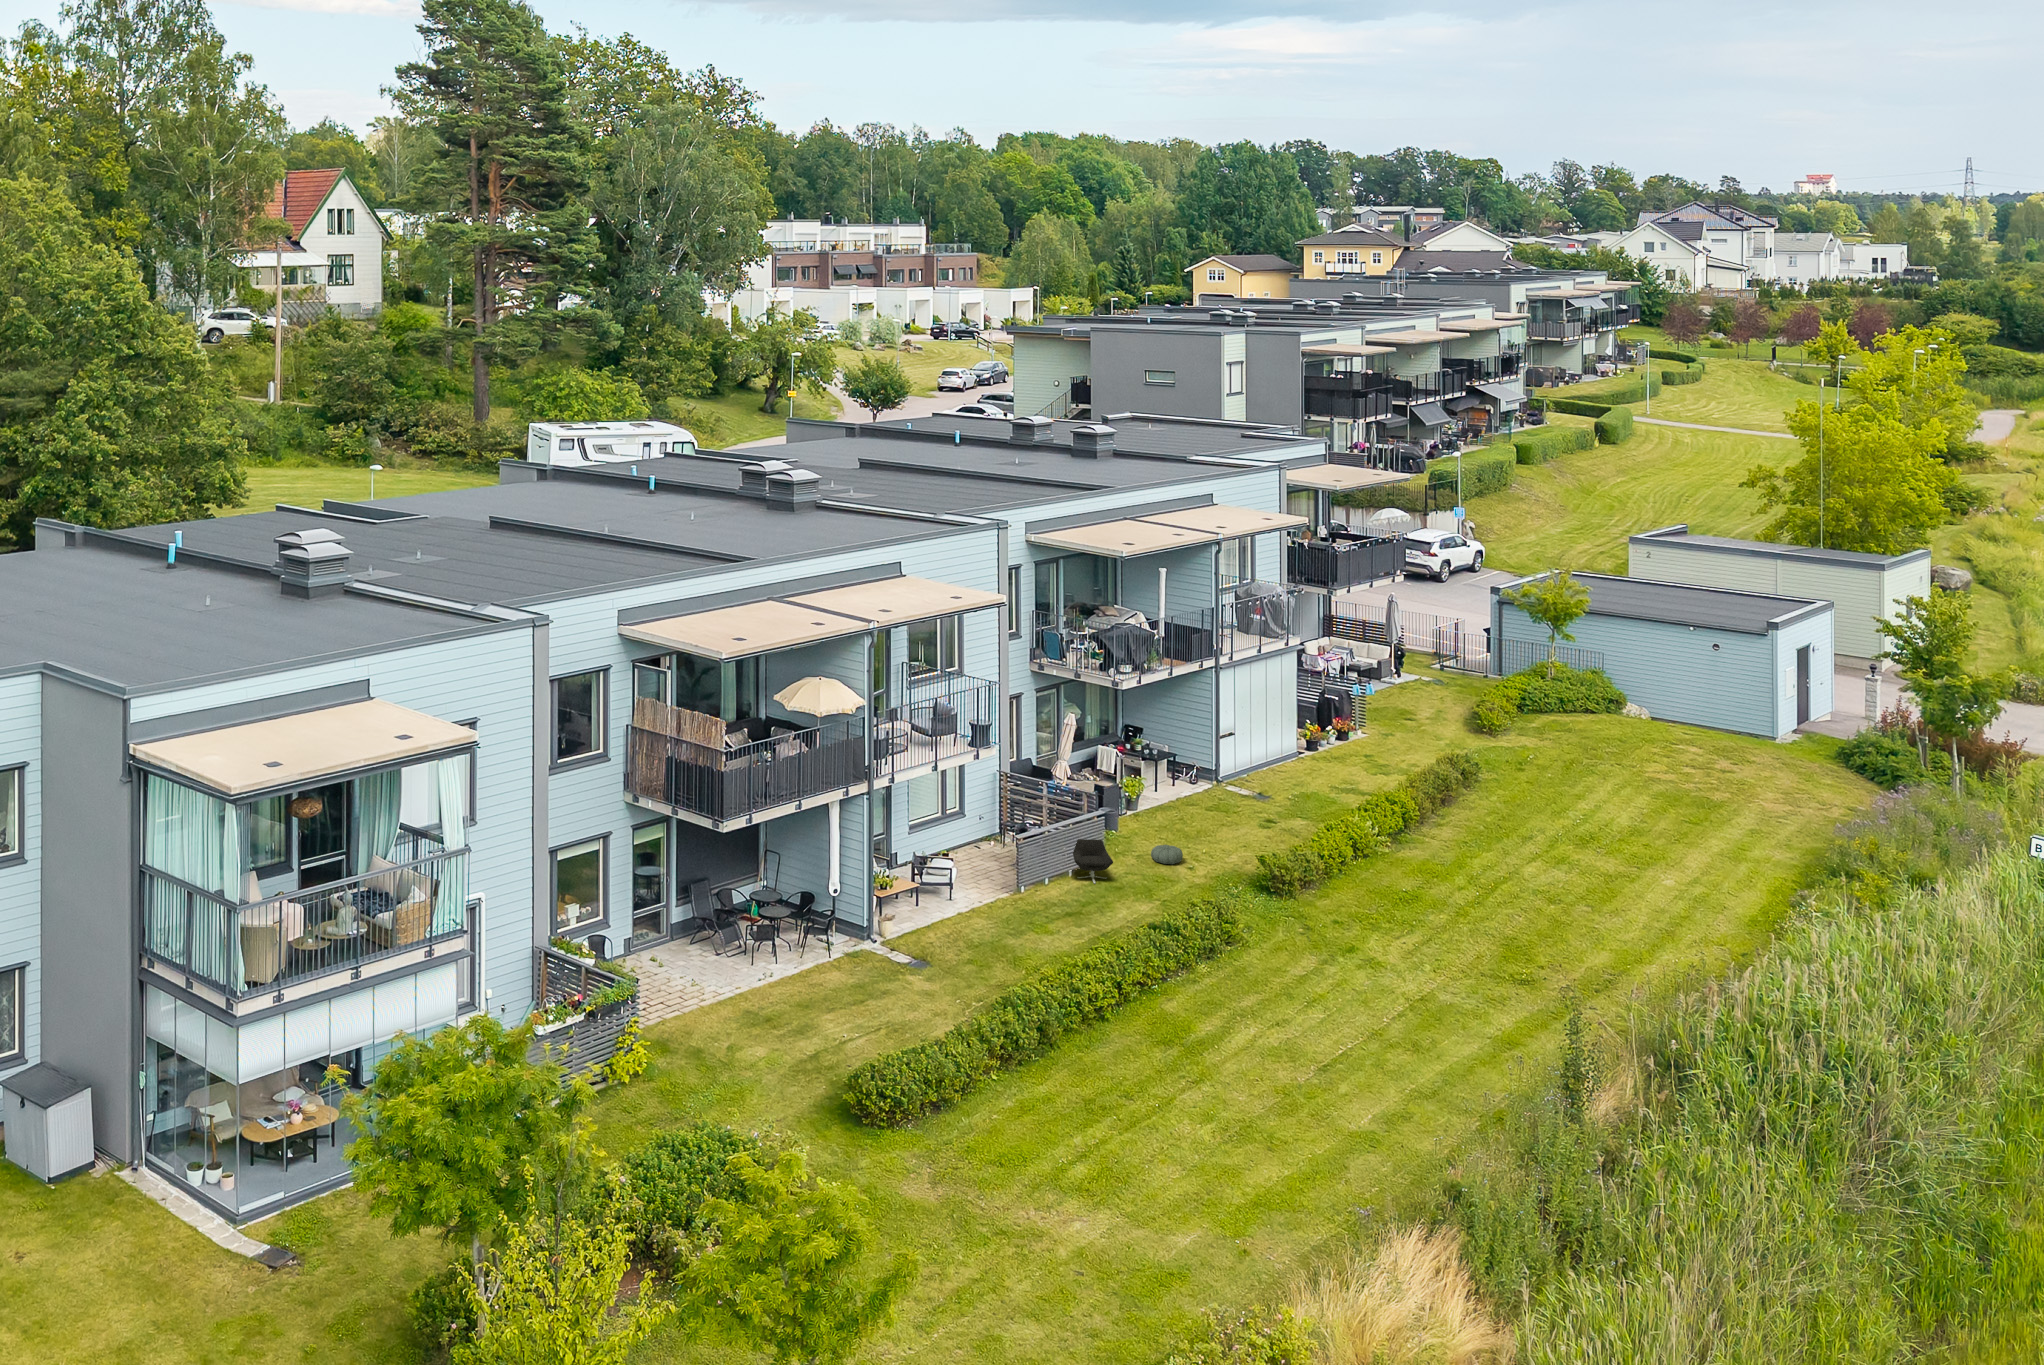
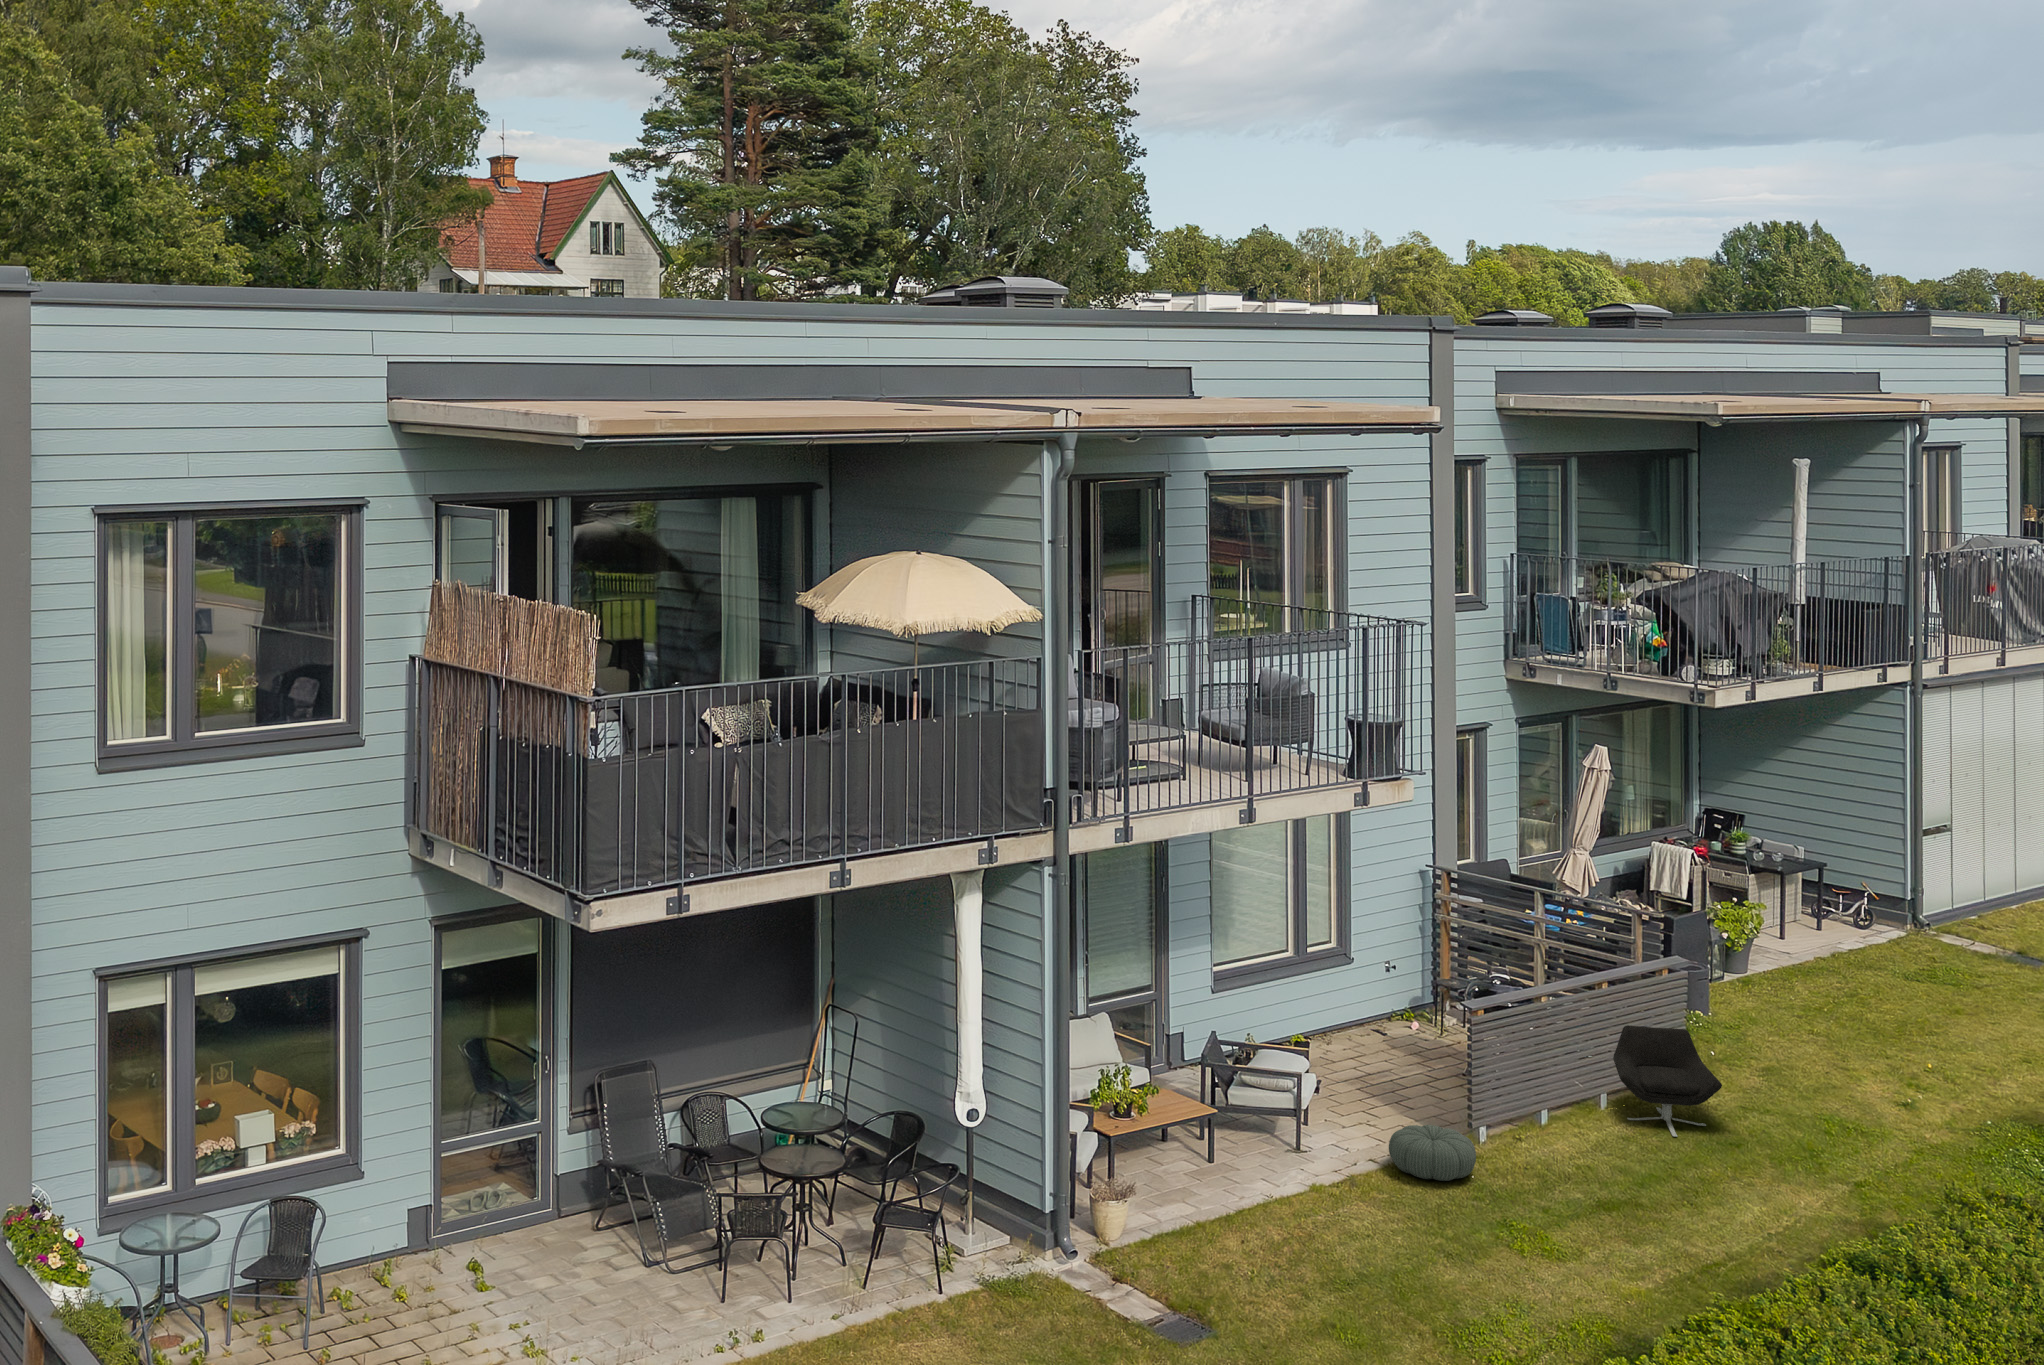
pouf: present [1151,845,1183,864] -> present [1389,1125,1476,1181]

